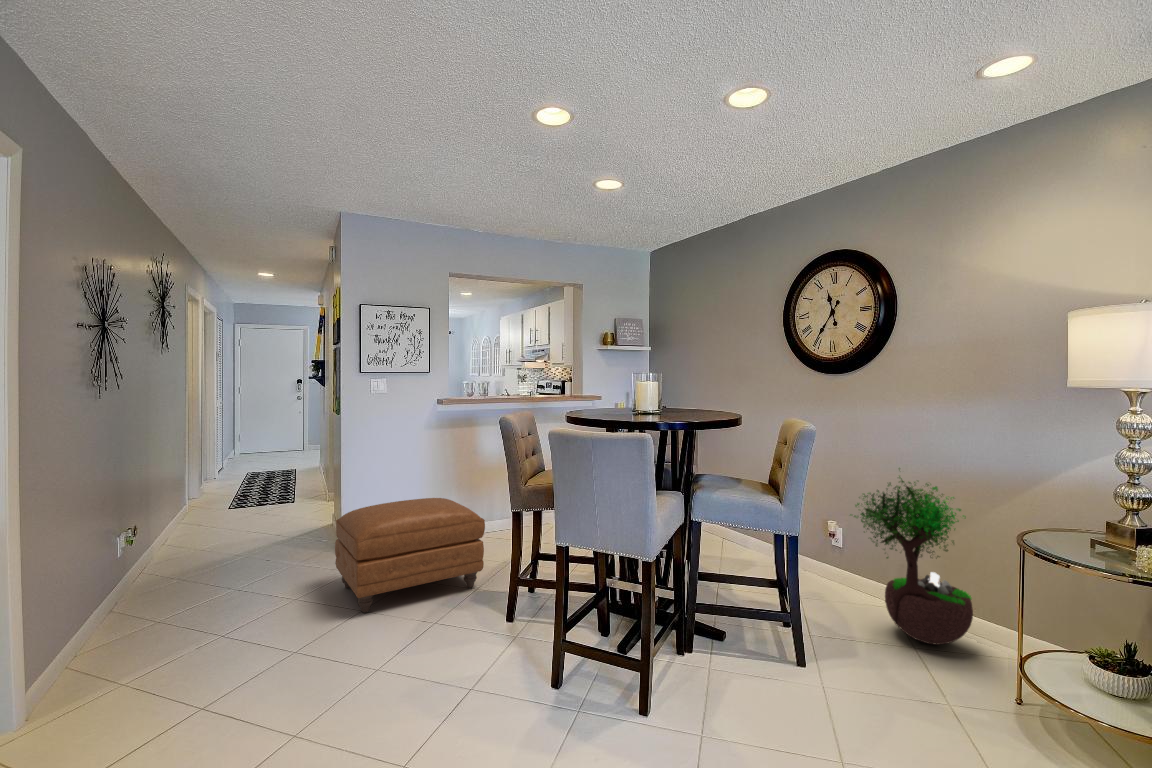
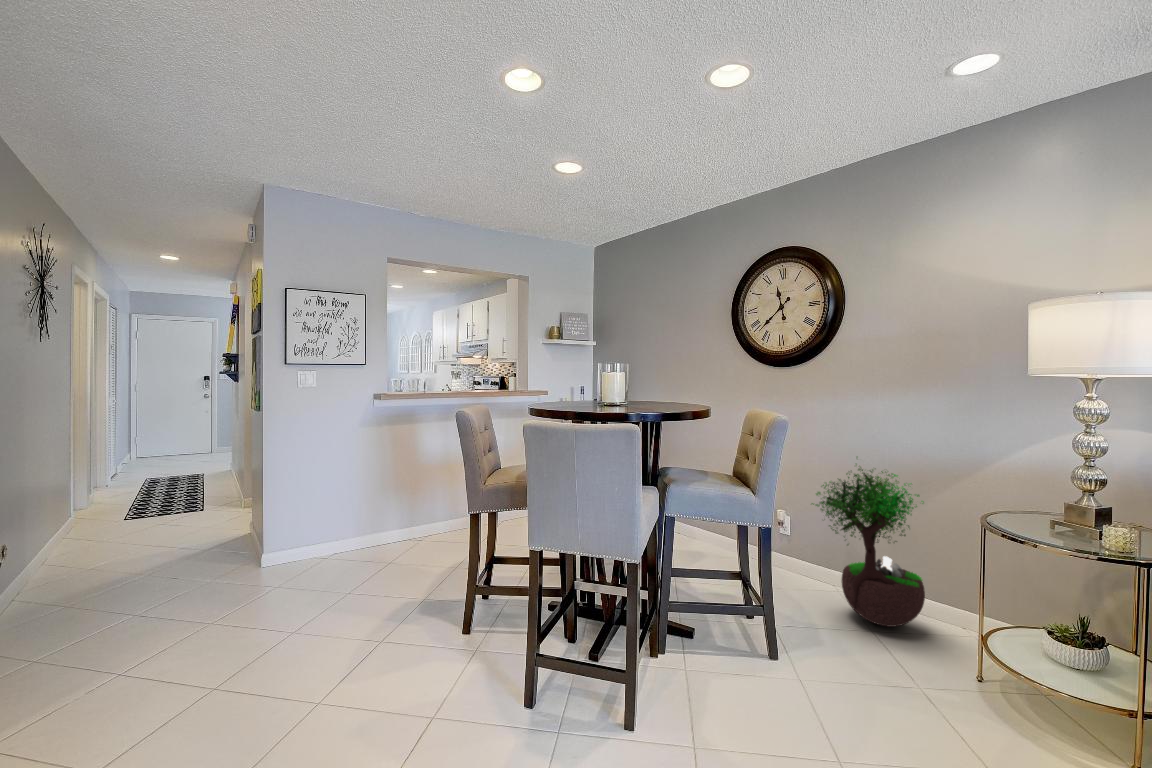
ottoman: present [335,498,485,613] -> none [258,501,434,635]

